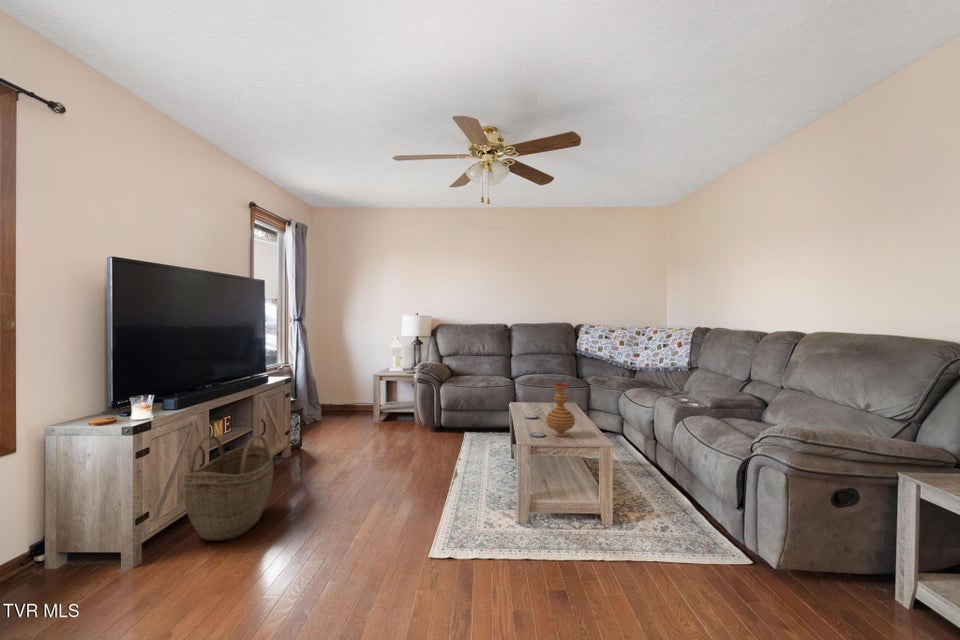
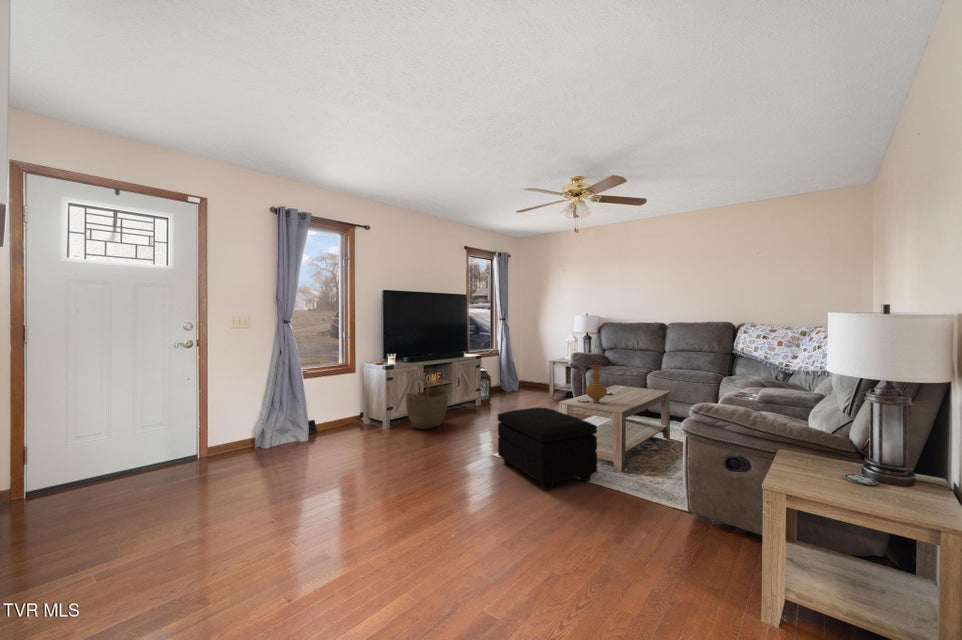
footstool: none [455,457,618,611] -> present [498,408,597,490]

